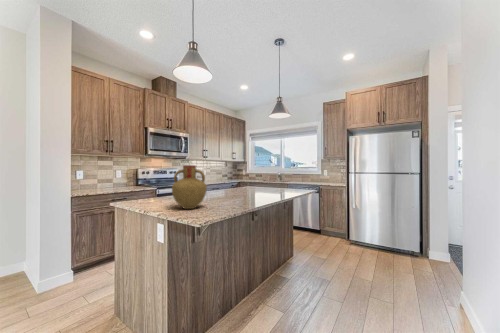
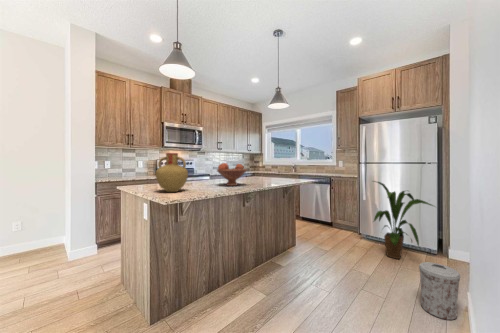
fruit bowl: none [226,174,259,199] -> present [217,163,247,186]
house plant: none [365,190,423,264] -> present [374,181,433,259]
trash can: none [424,267,463,320] -> present [419,262,460,320]

